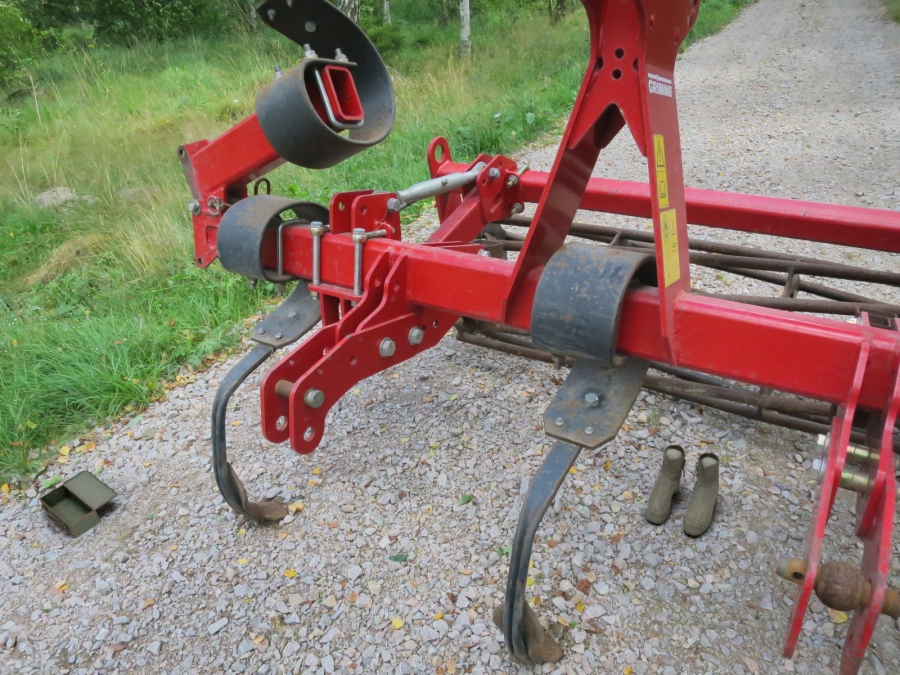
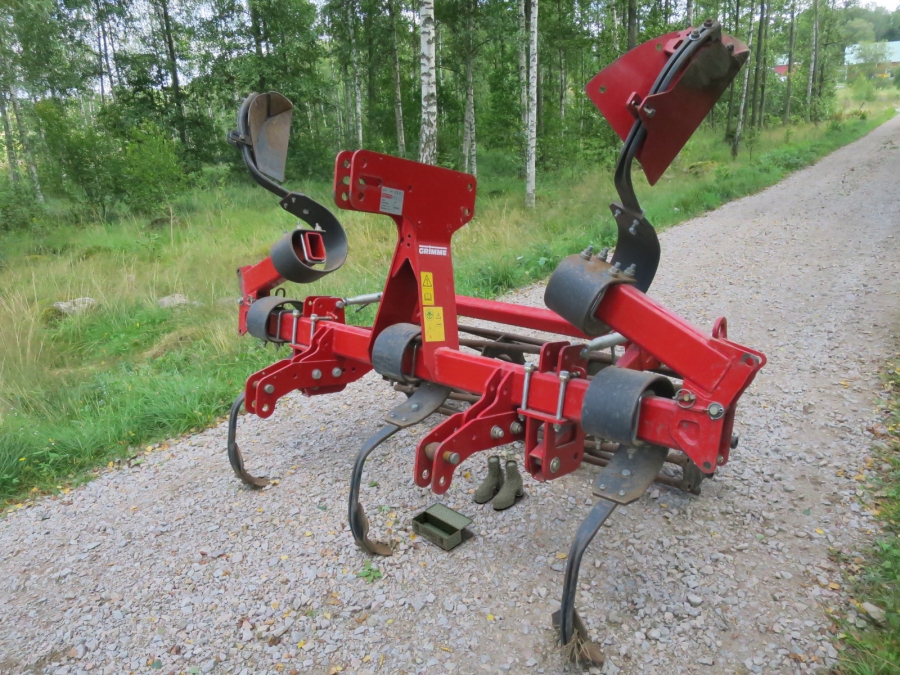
toolbox: present [39,470,118,538] -> present [412,503,473,551]

